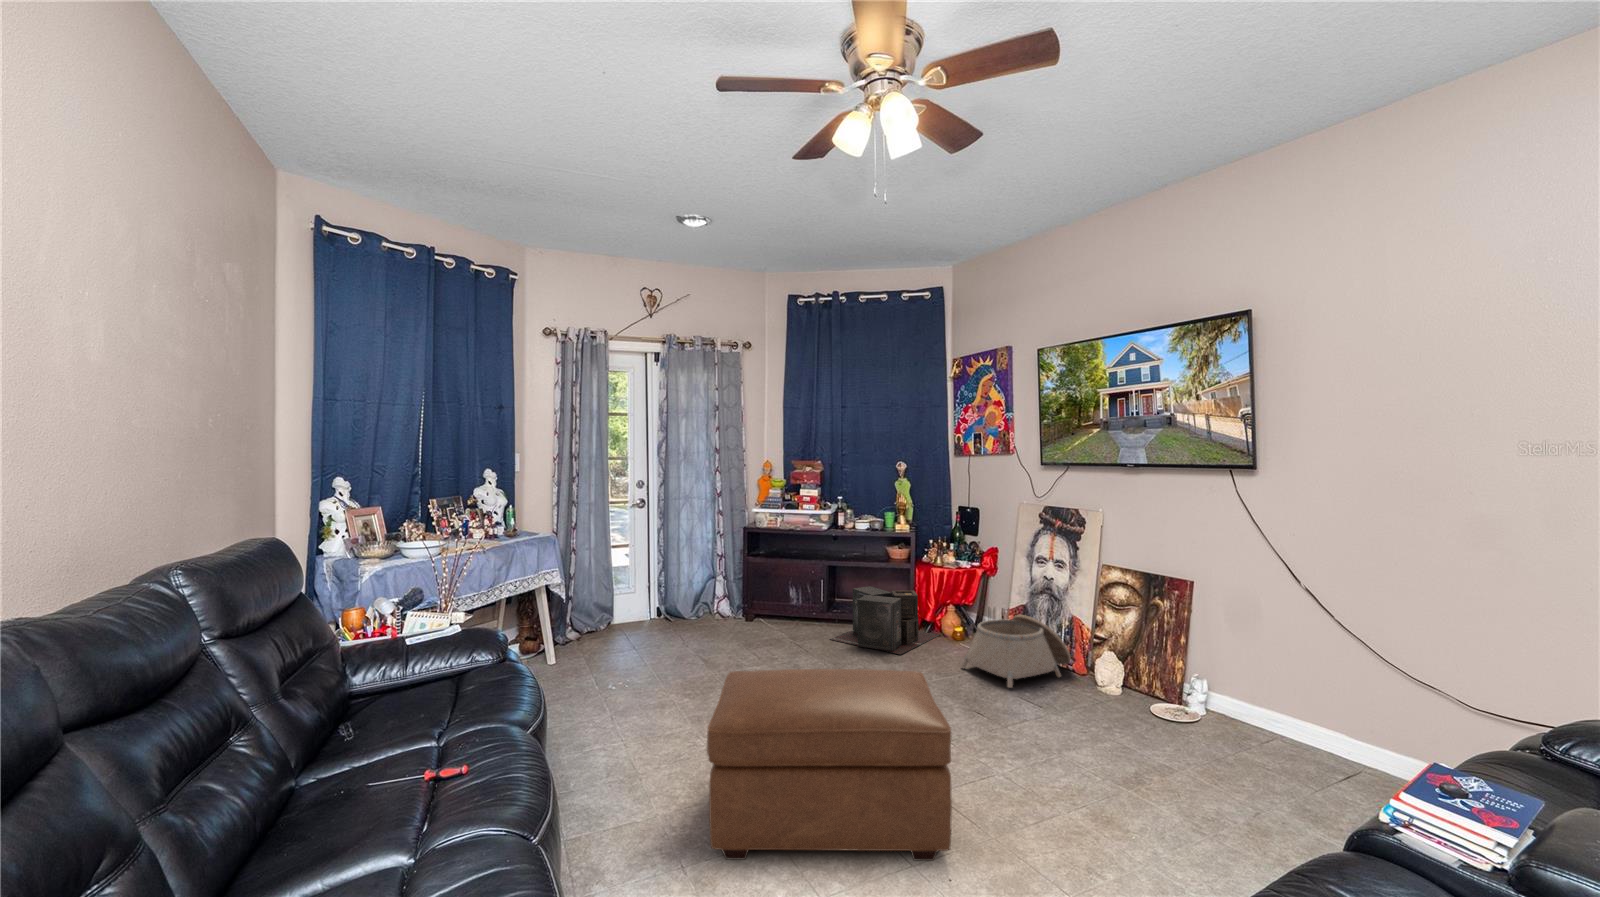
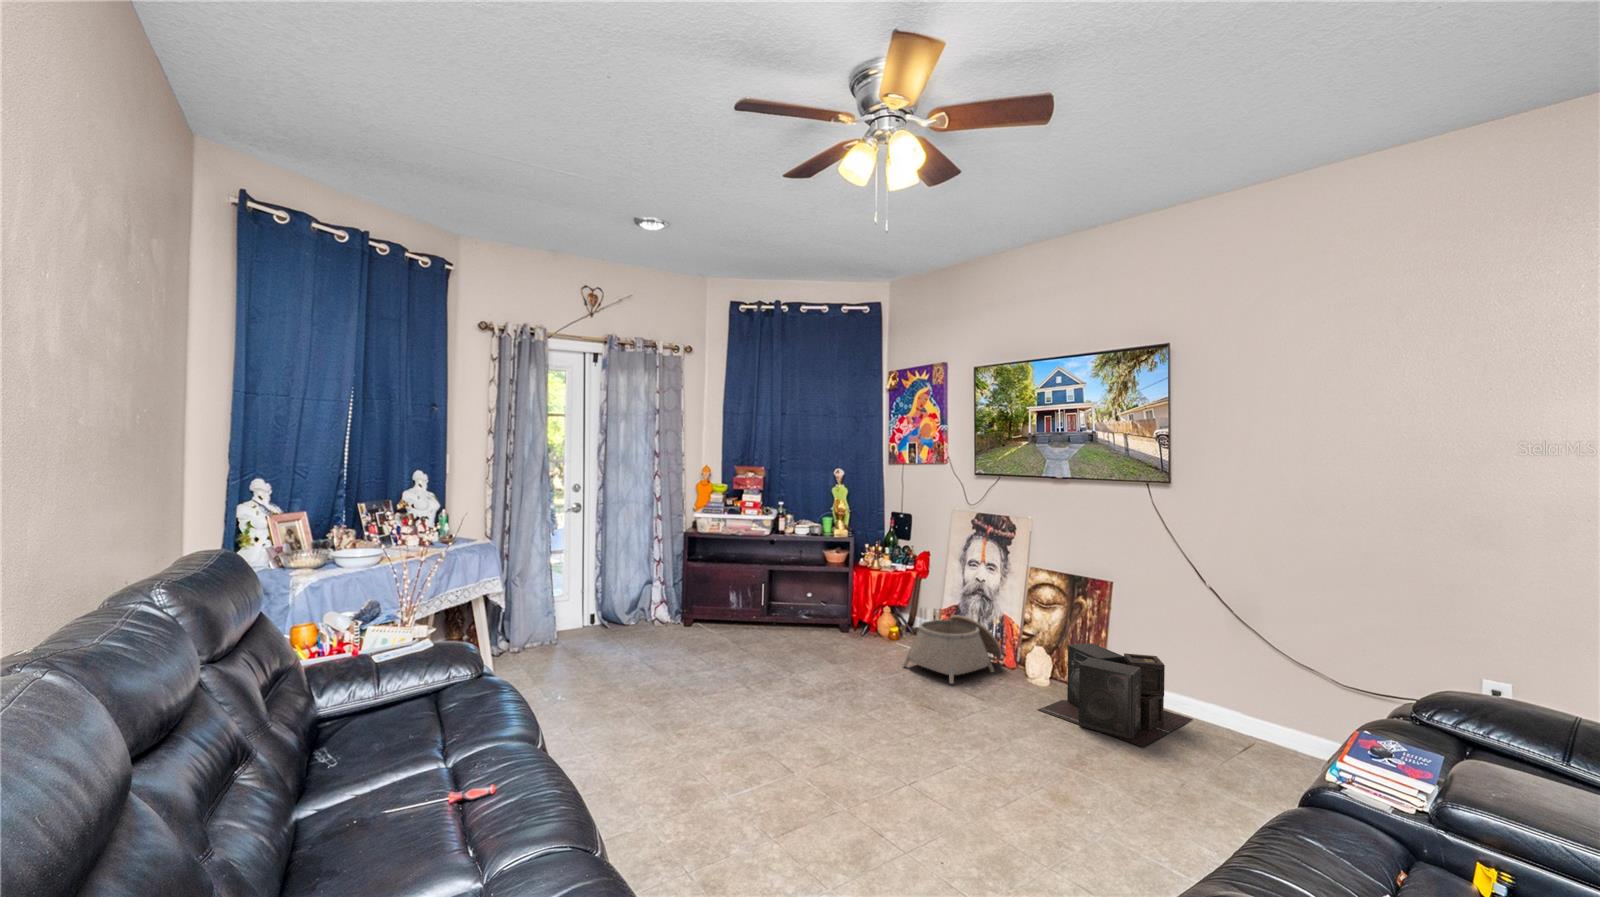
speaker: present [830,586,939,655] -> present [1038,643,1193,747]
ottoman: present [707,669,952,861] -> none [710,670,938,857]

